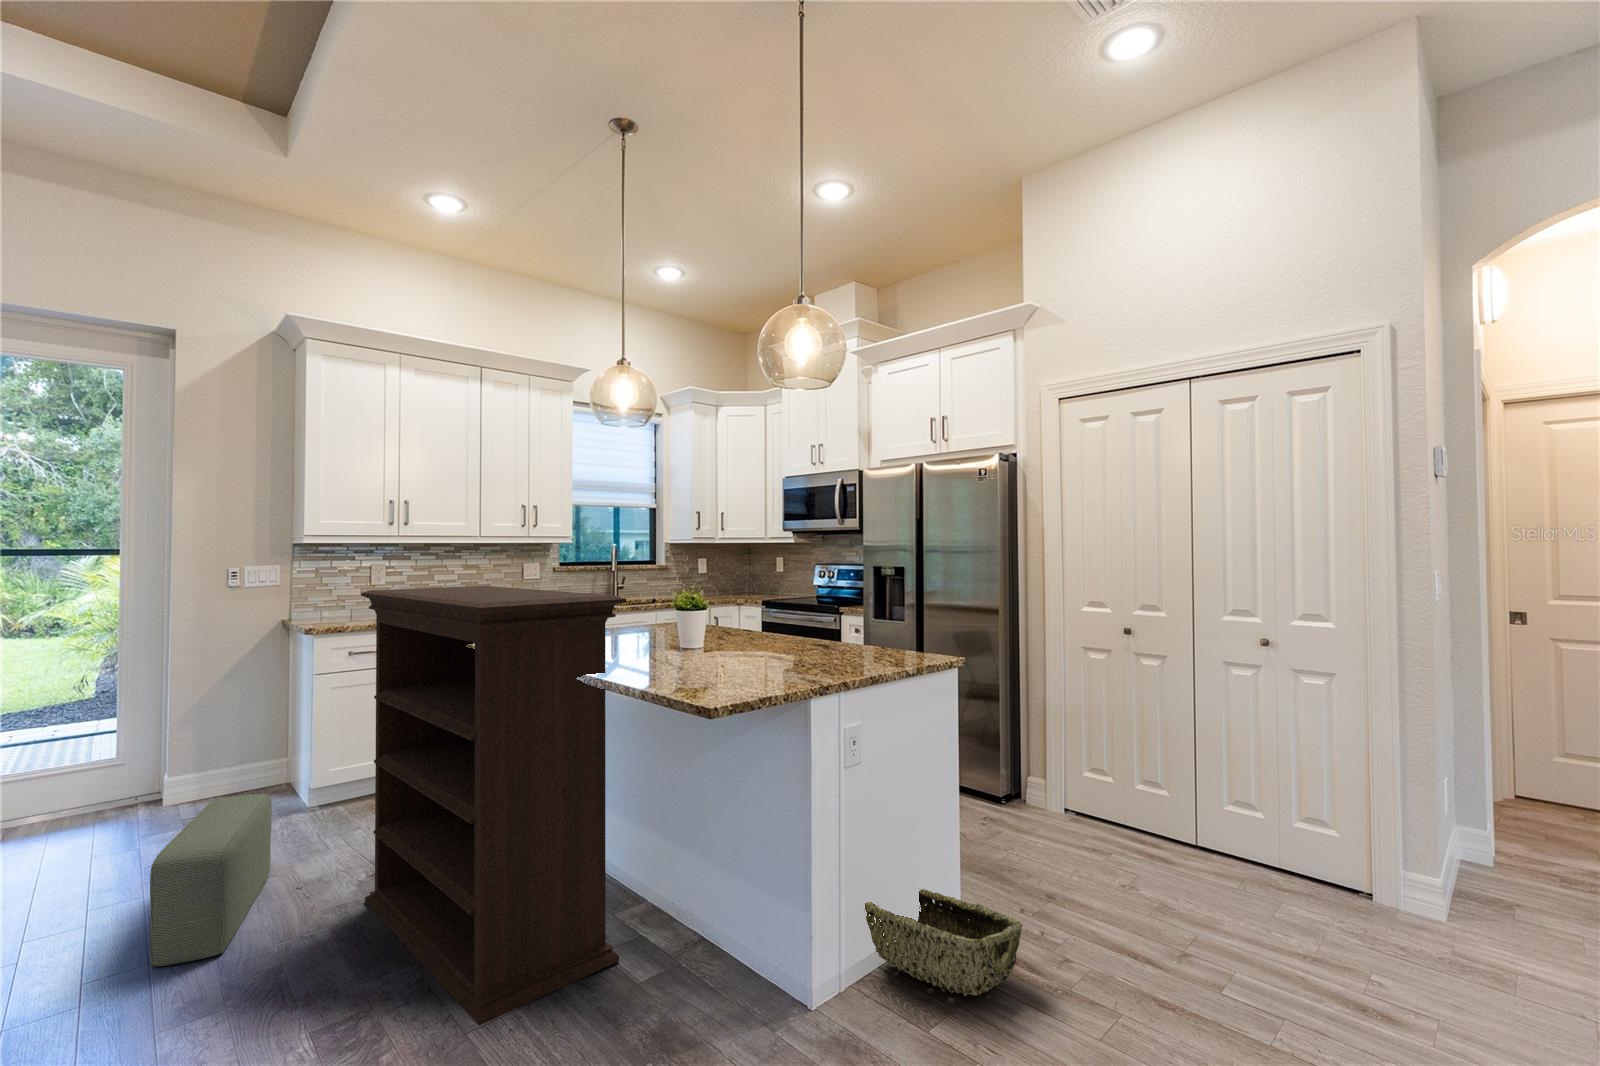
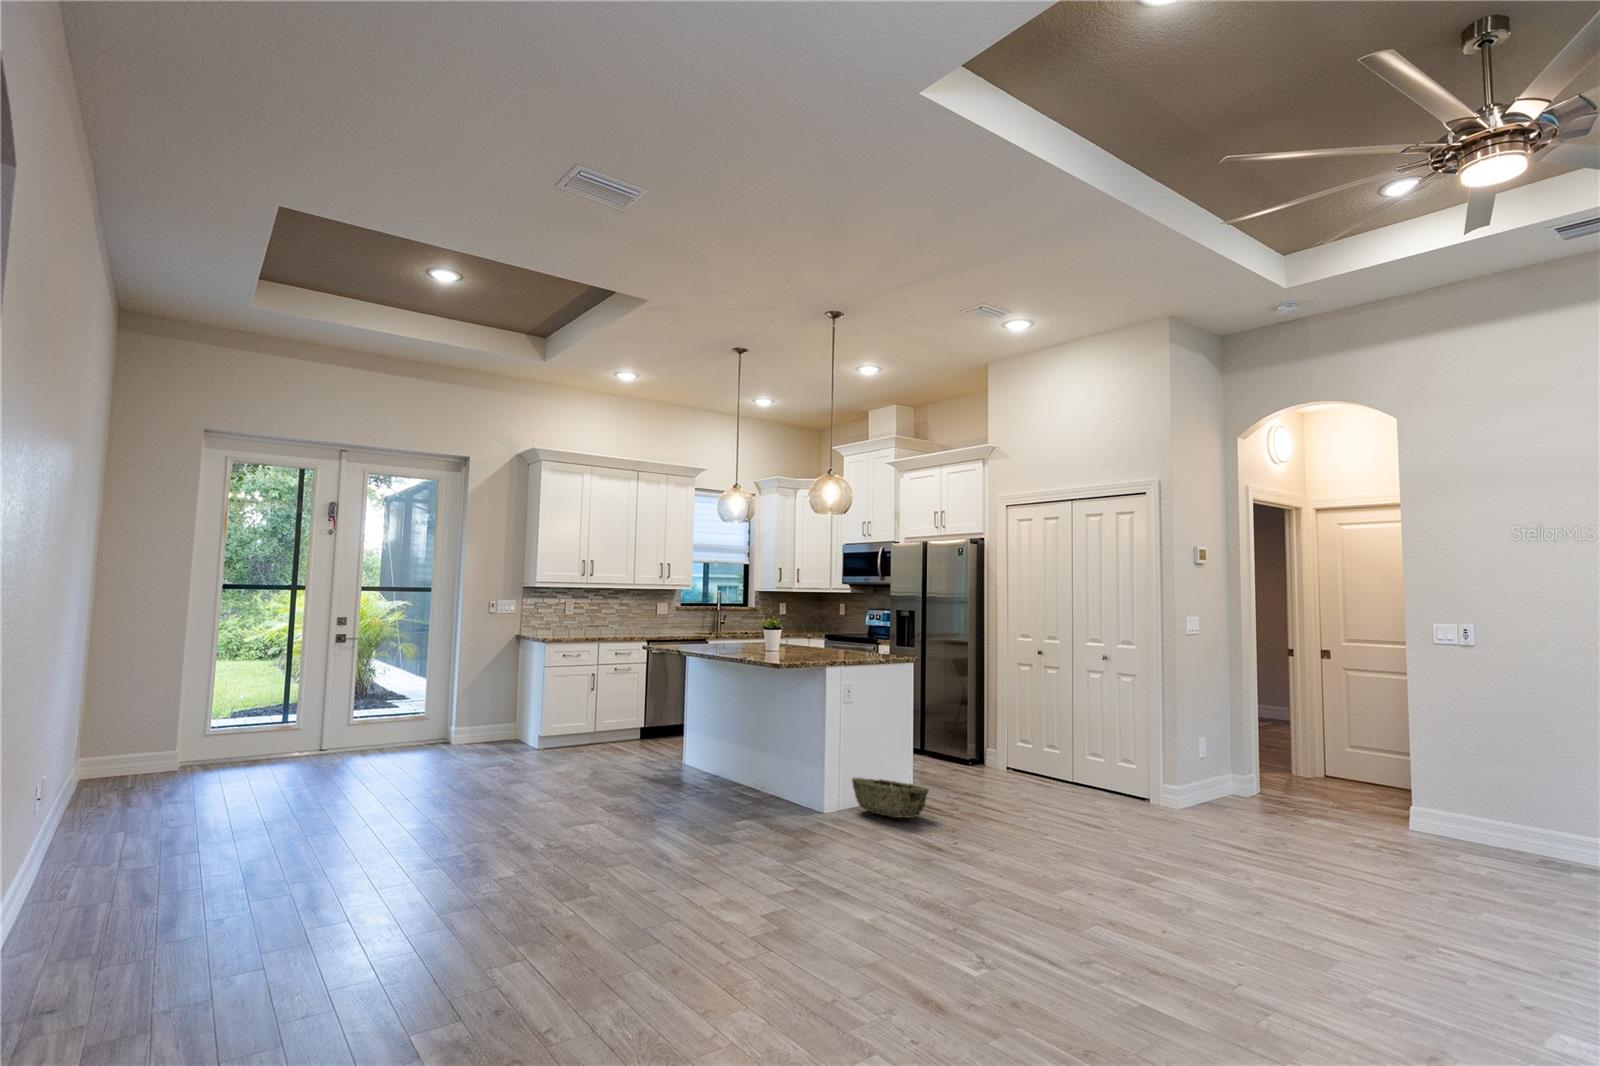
bookshelf: present [361,586,626,1025] -> none [595,615,738,814]
pouf: present [150,794,272,966] -> none [507,725,542,793]

